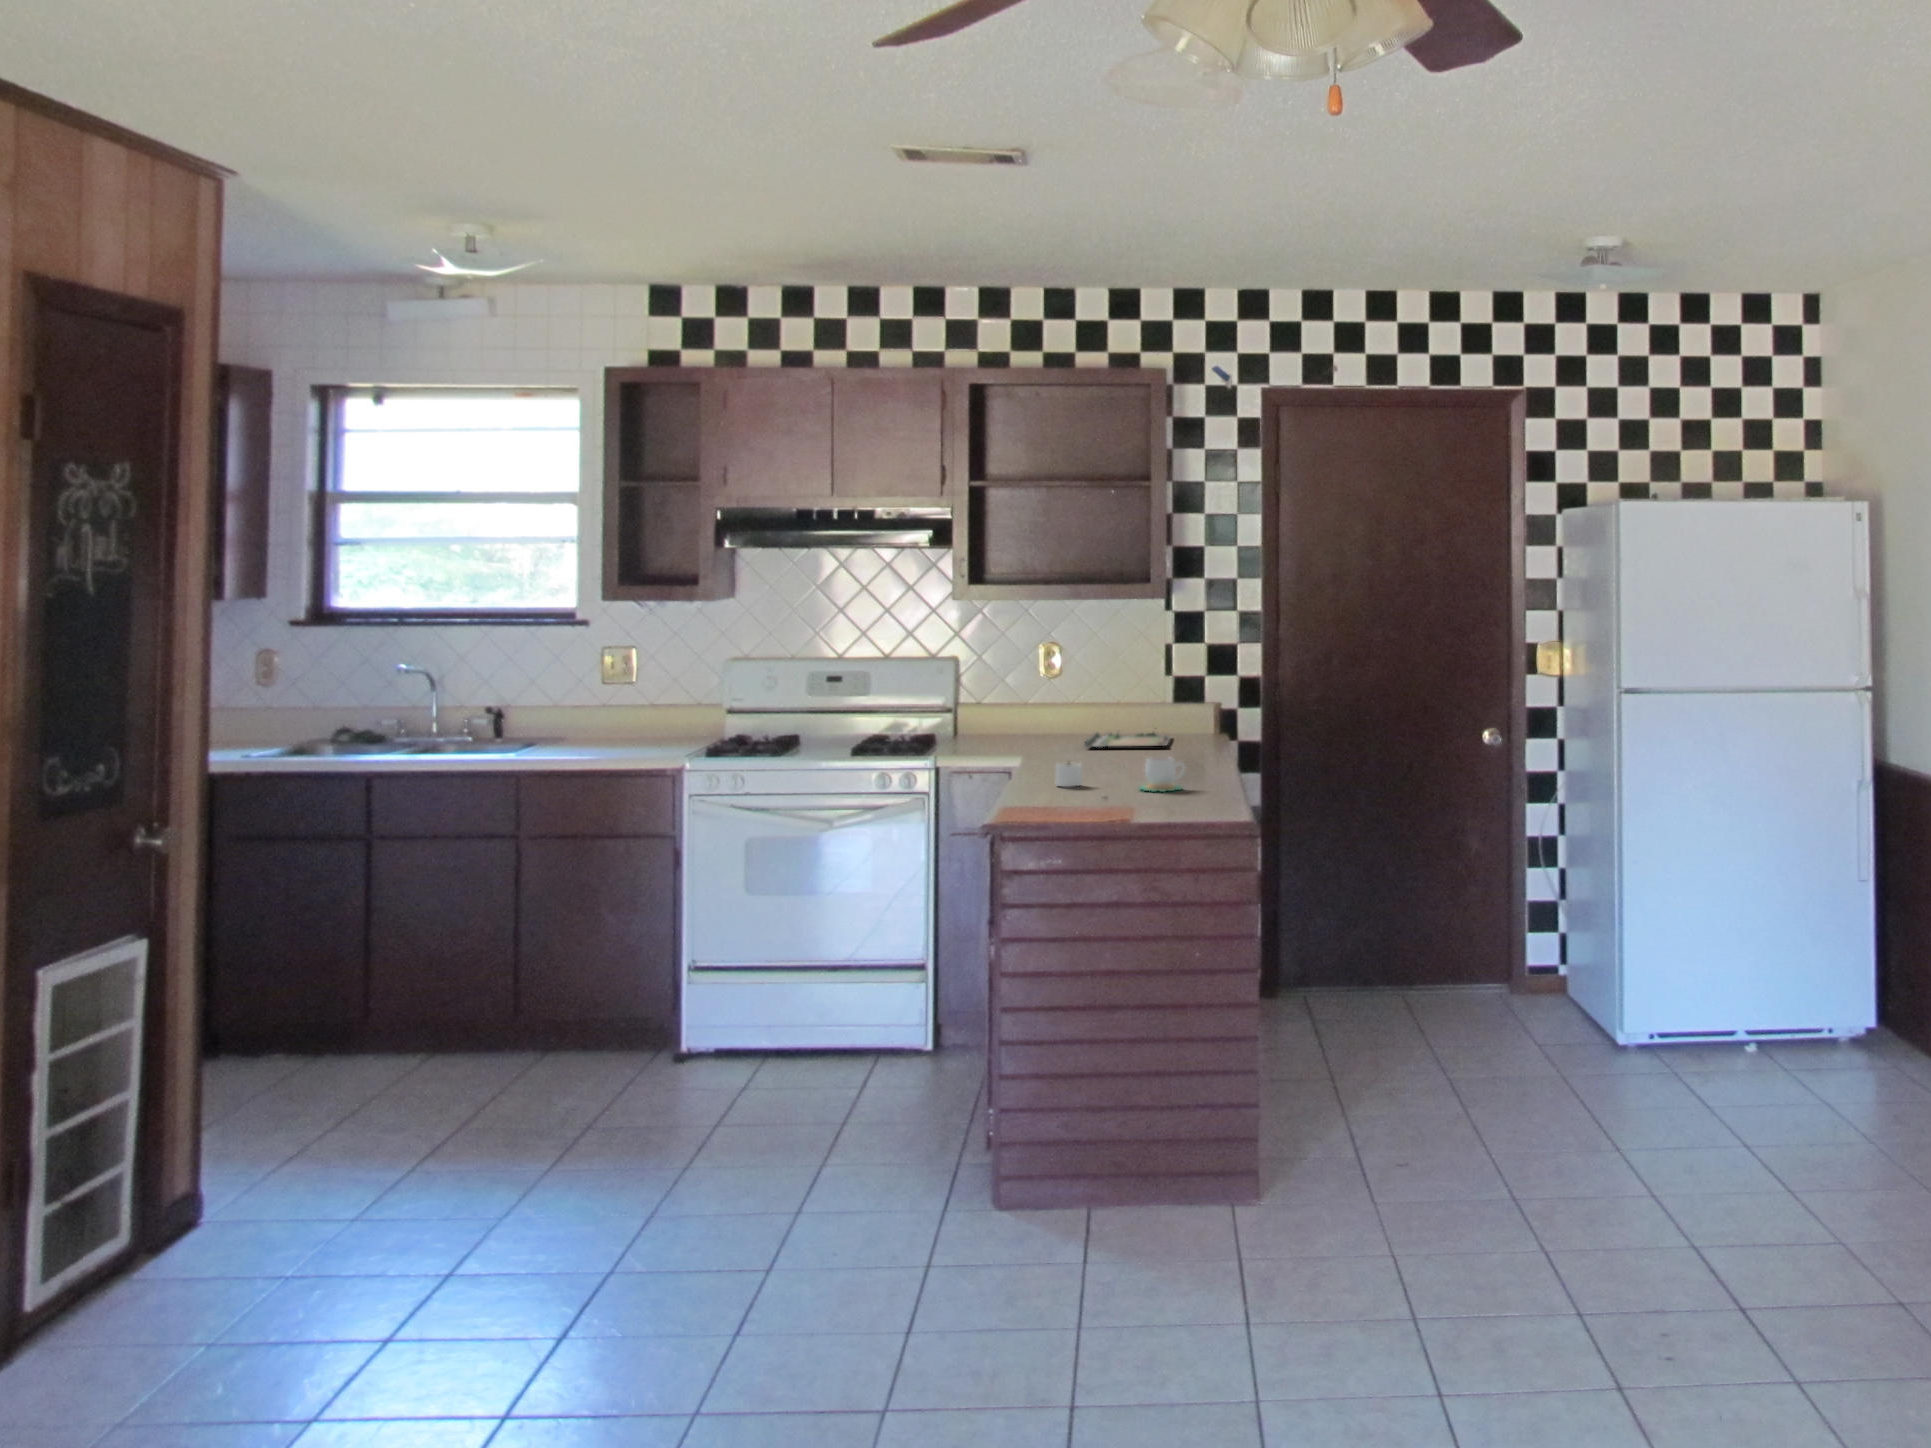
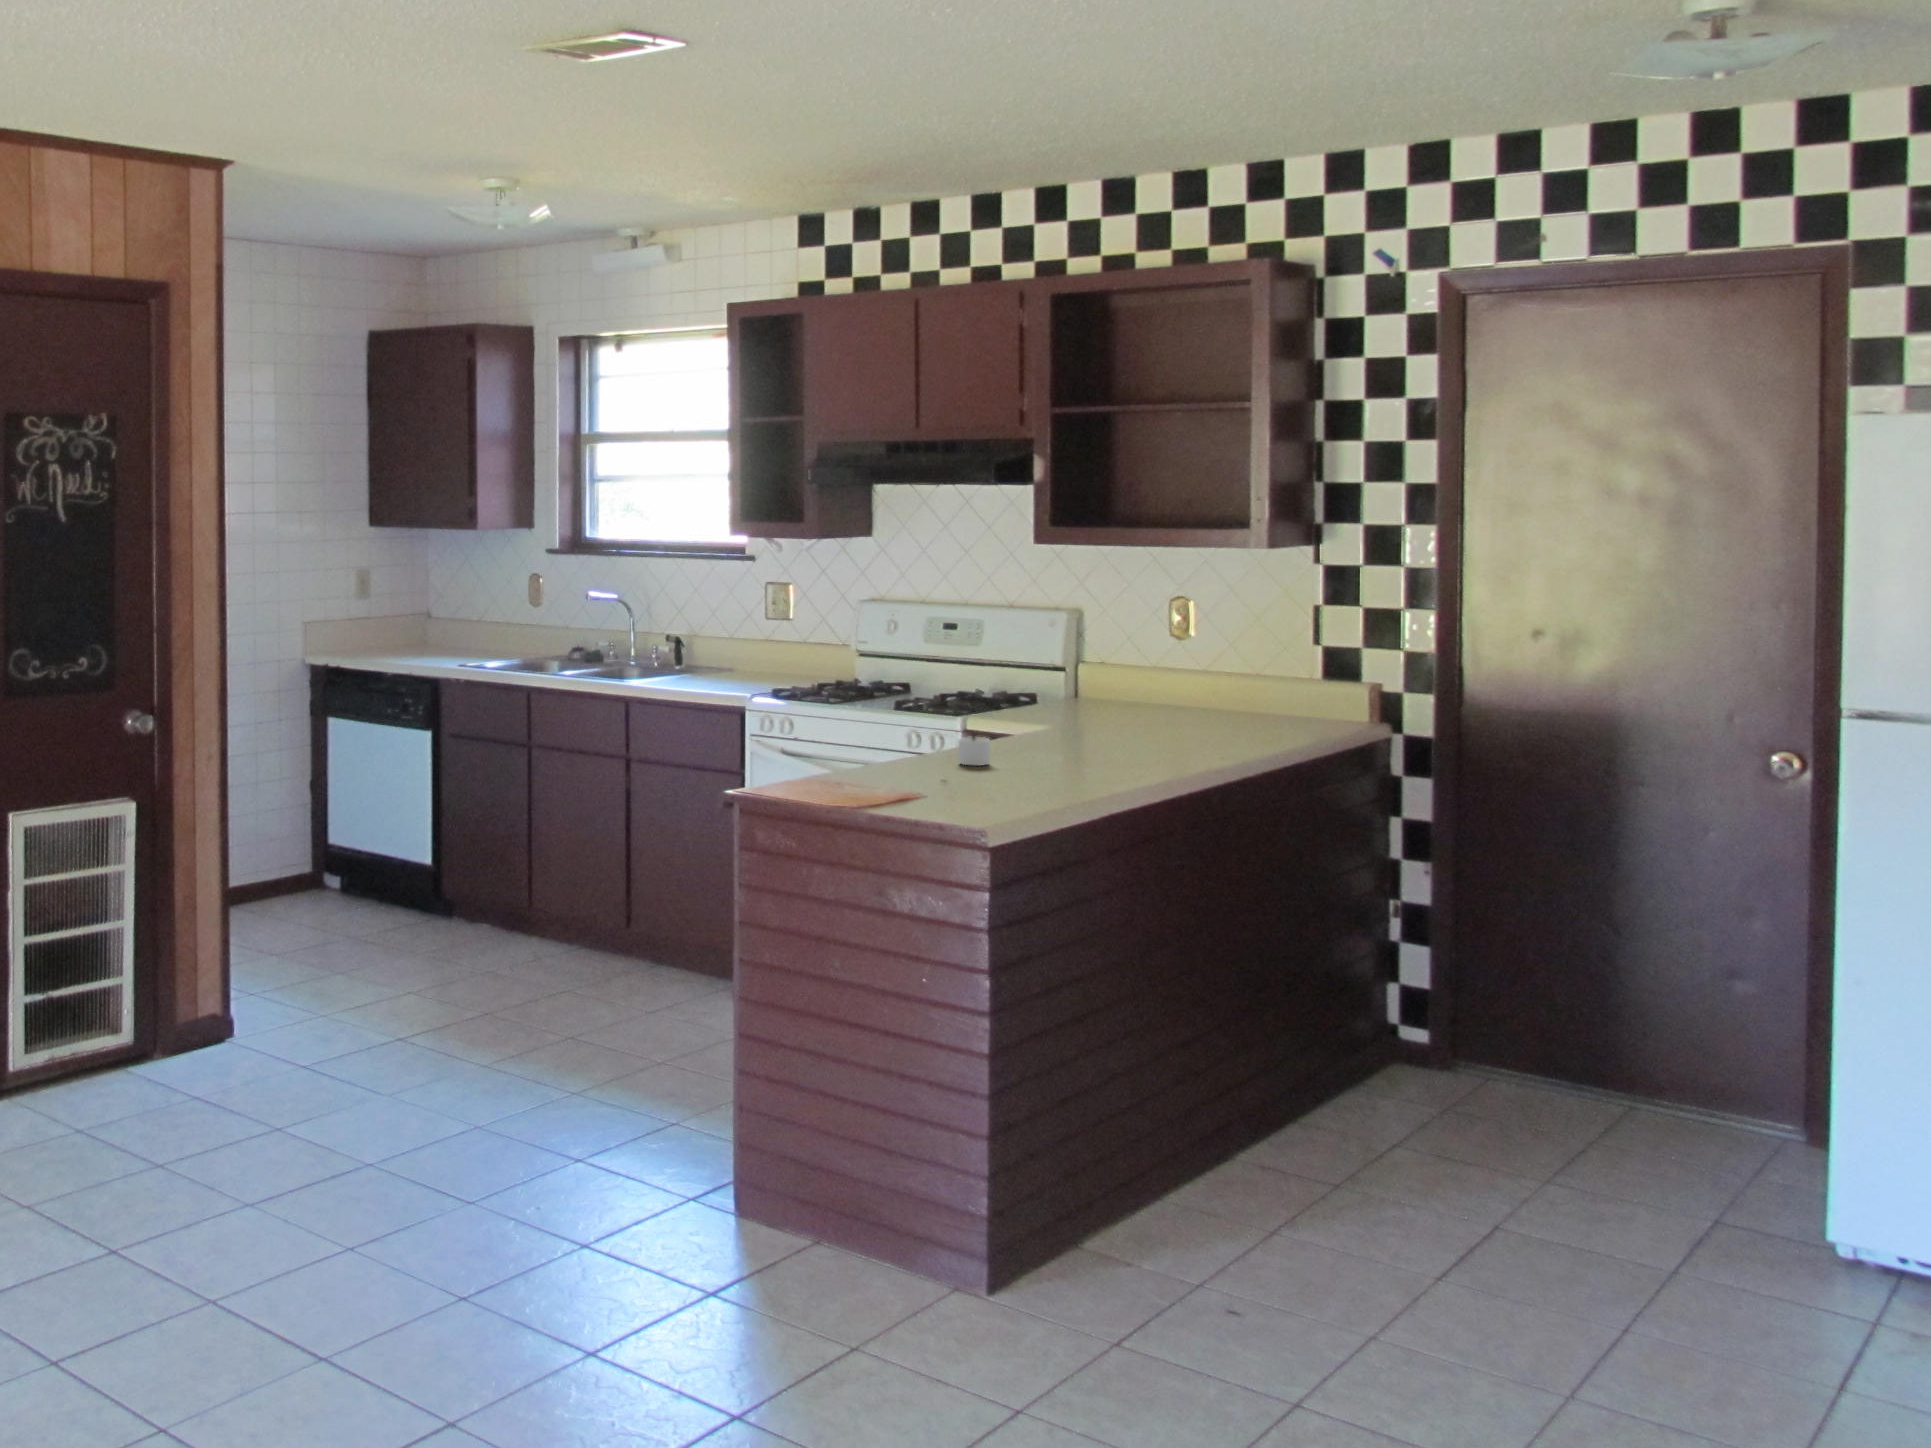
tray: present [1085,728,1171,747] -> none [1144,704,1292,730]
mug: present [1140,757,1185,792] -> none [1023,741,1081,785]

